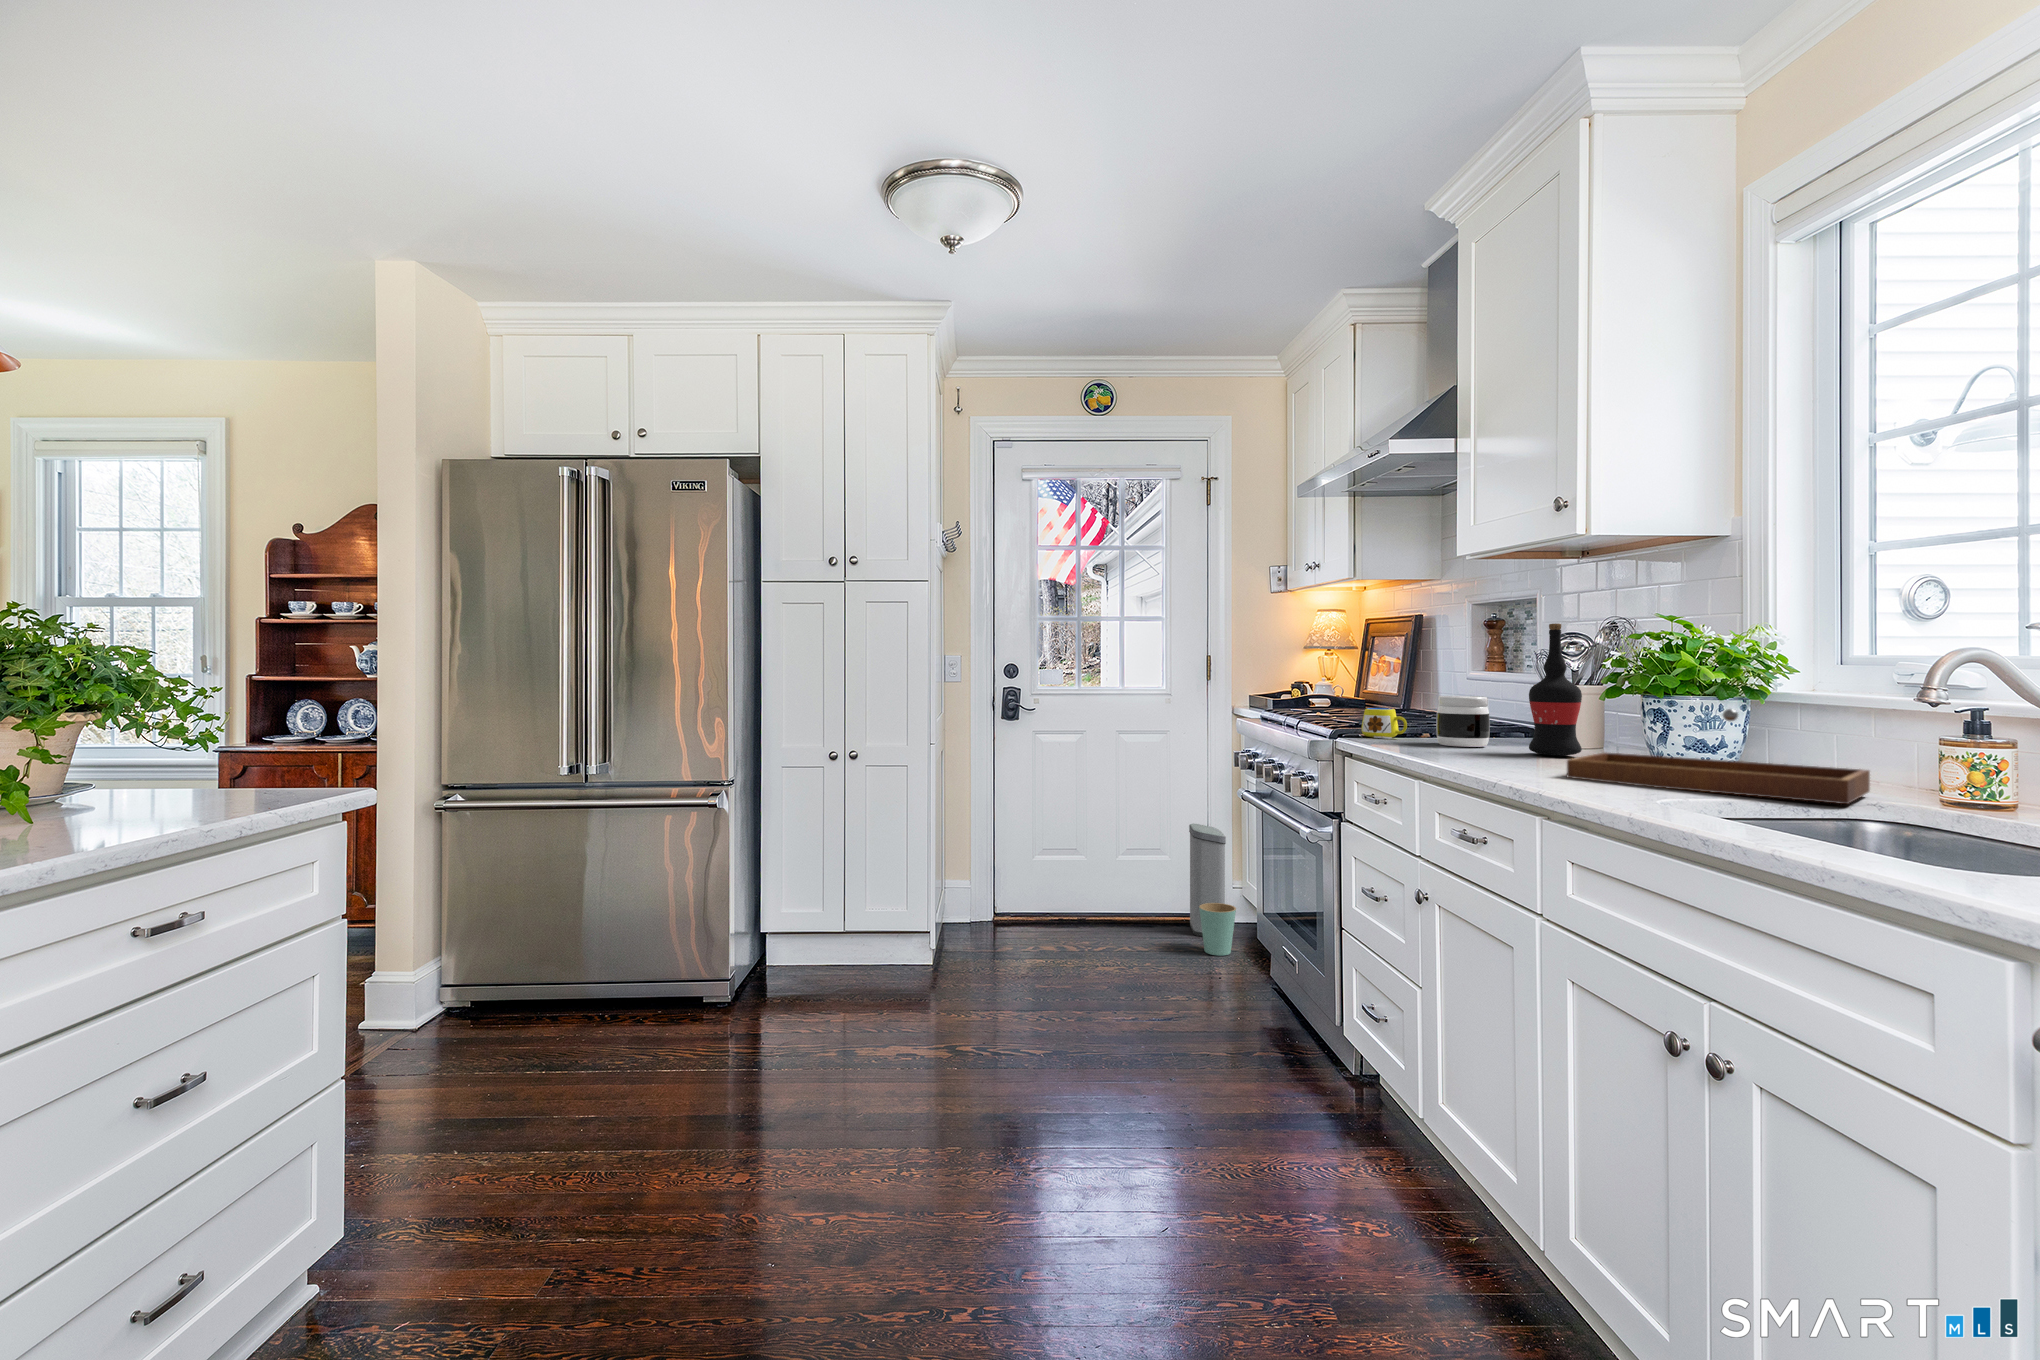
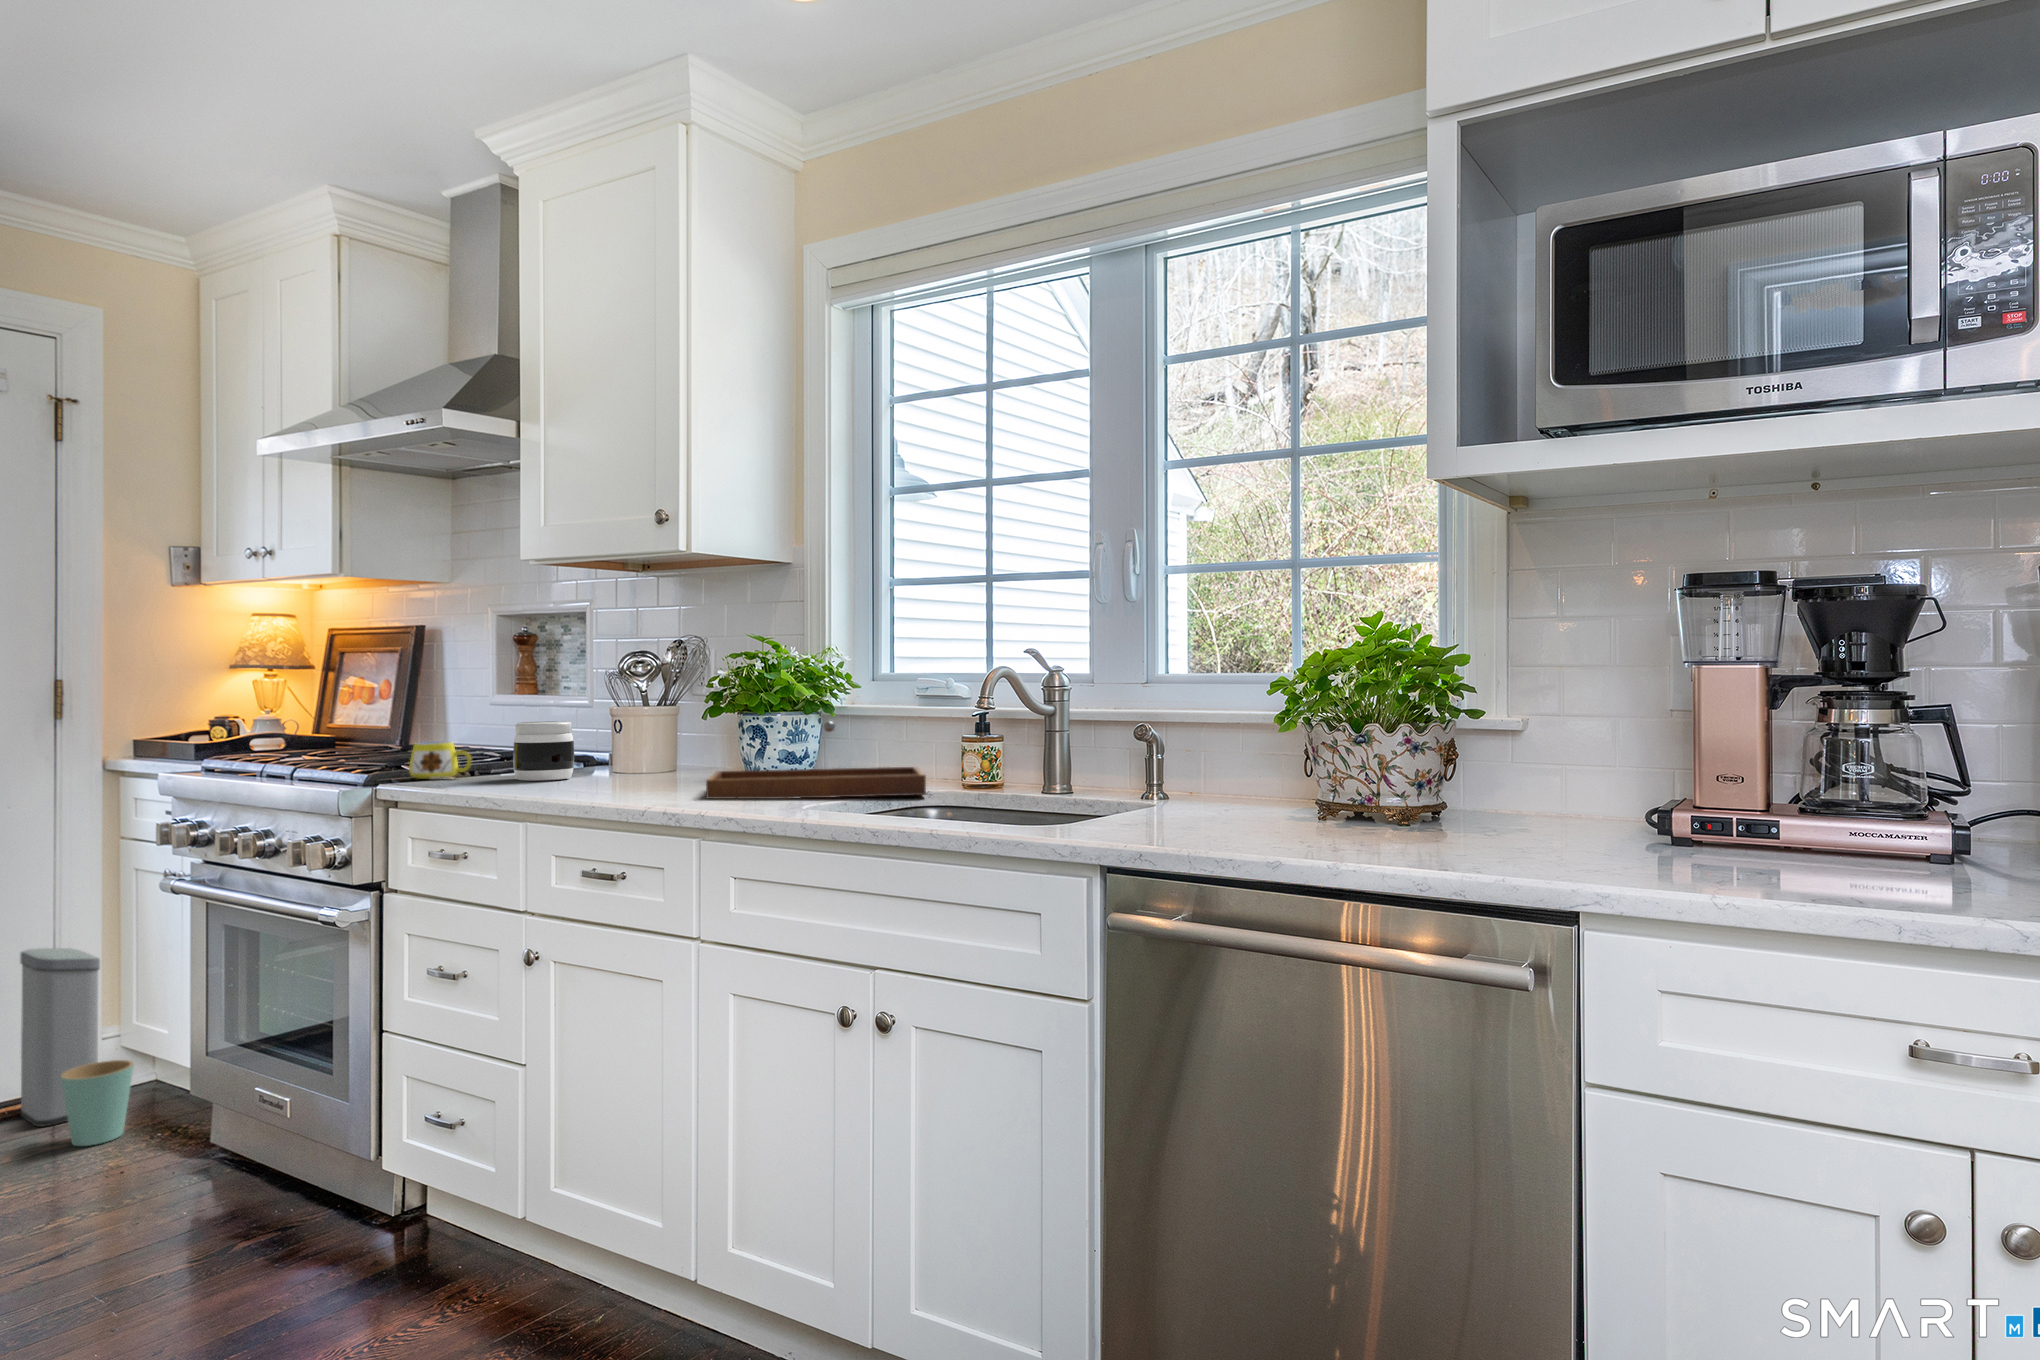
wine bottle: present [1529,623,1582,755] -> none [624,640,675,780]

